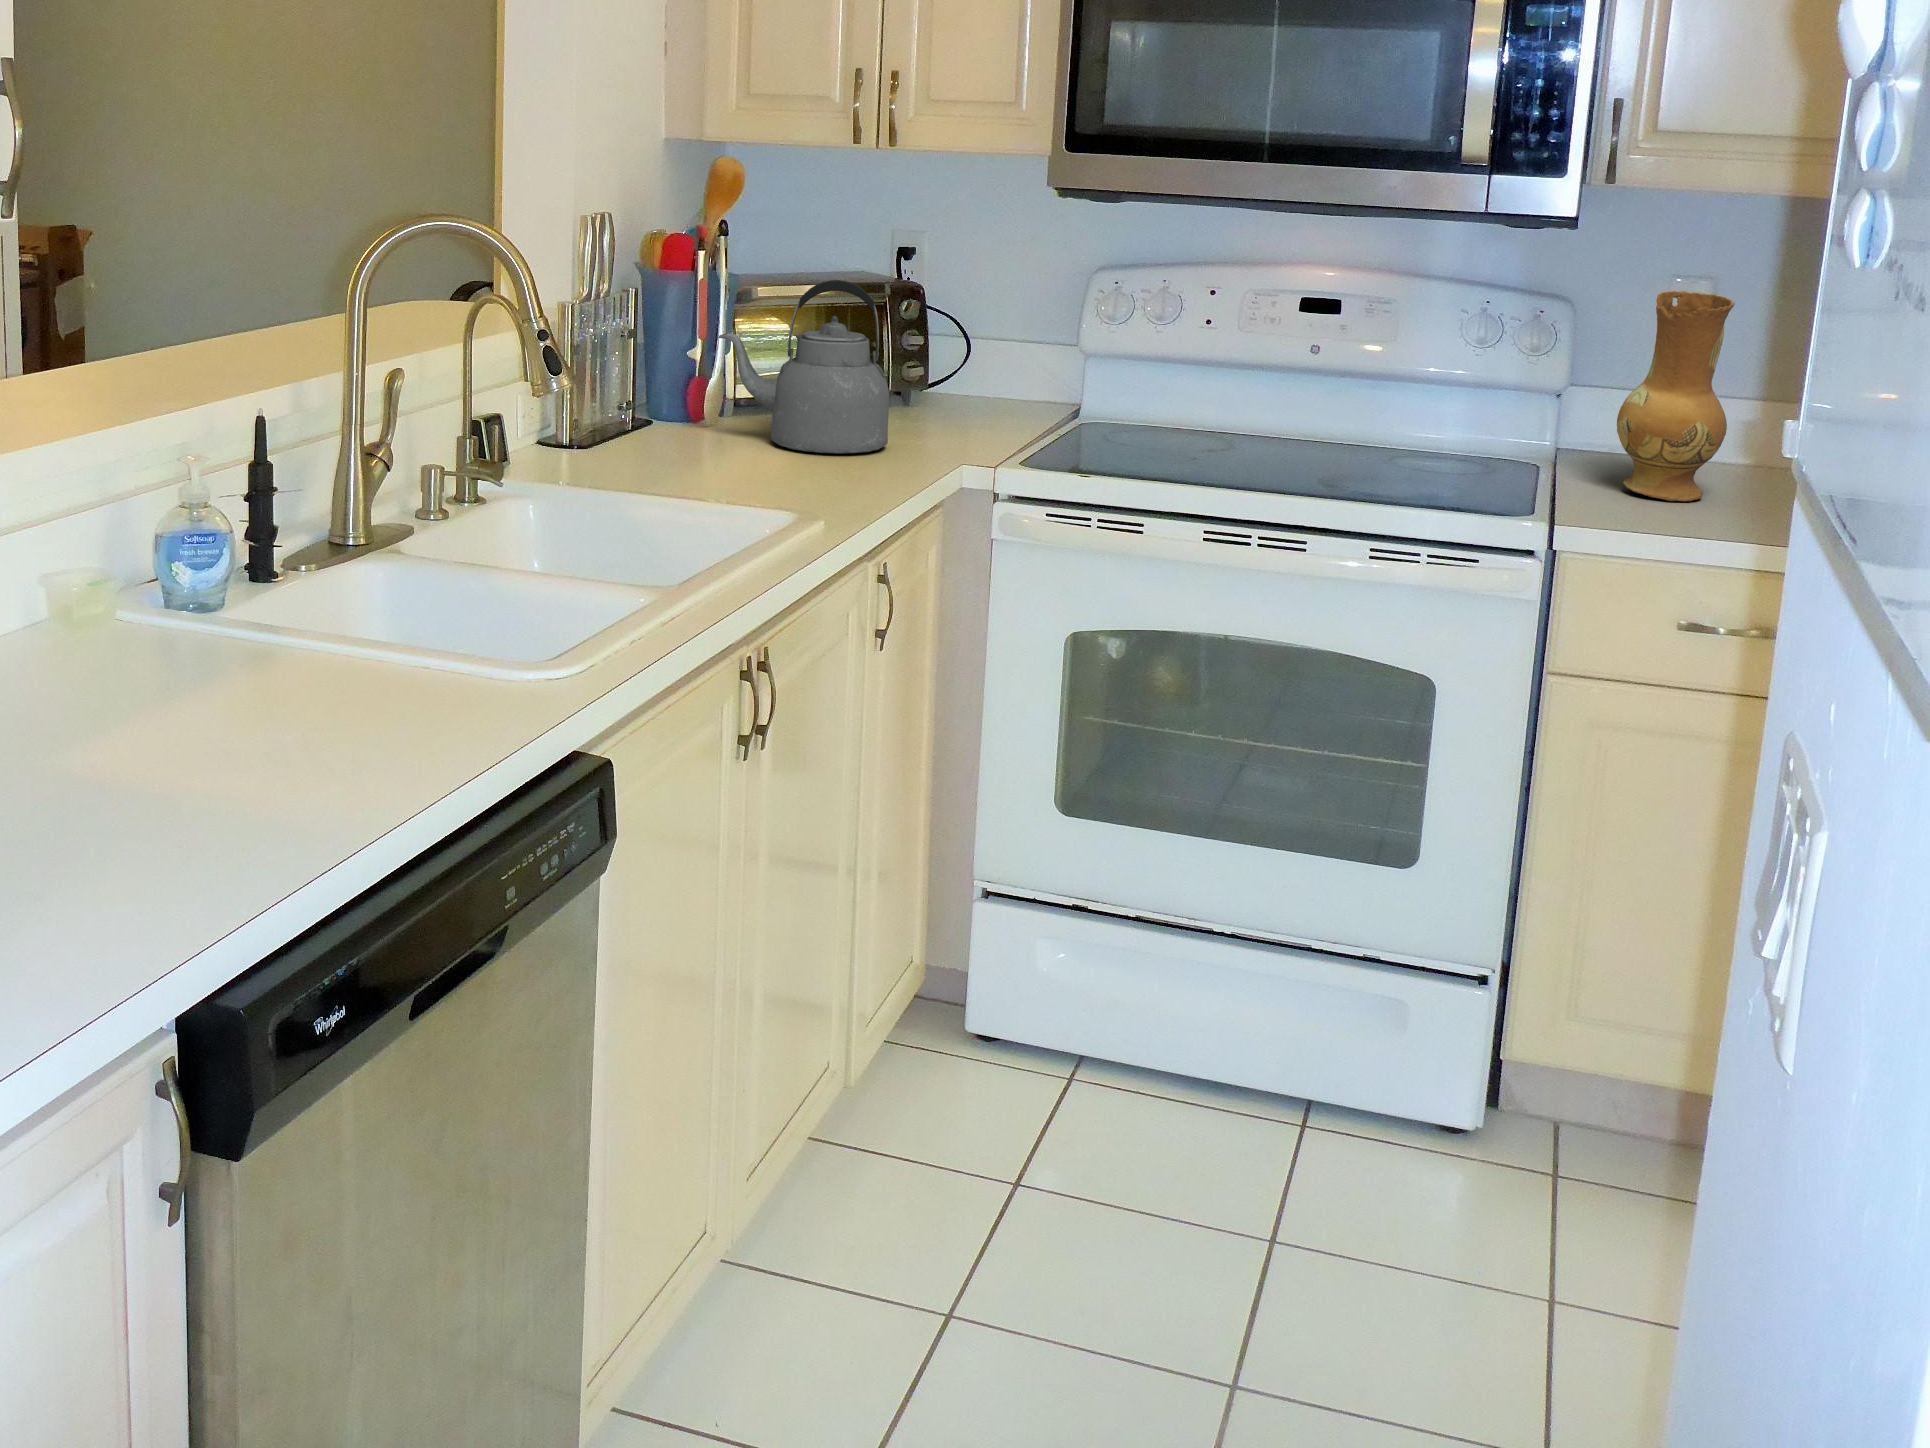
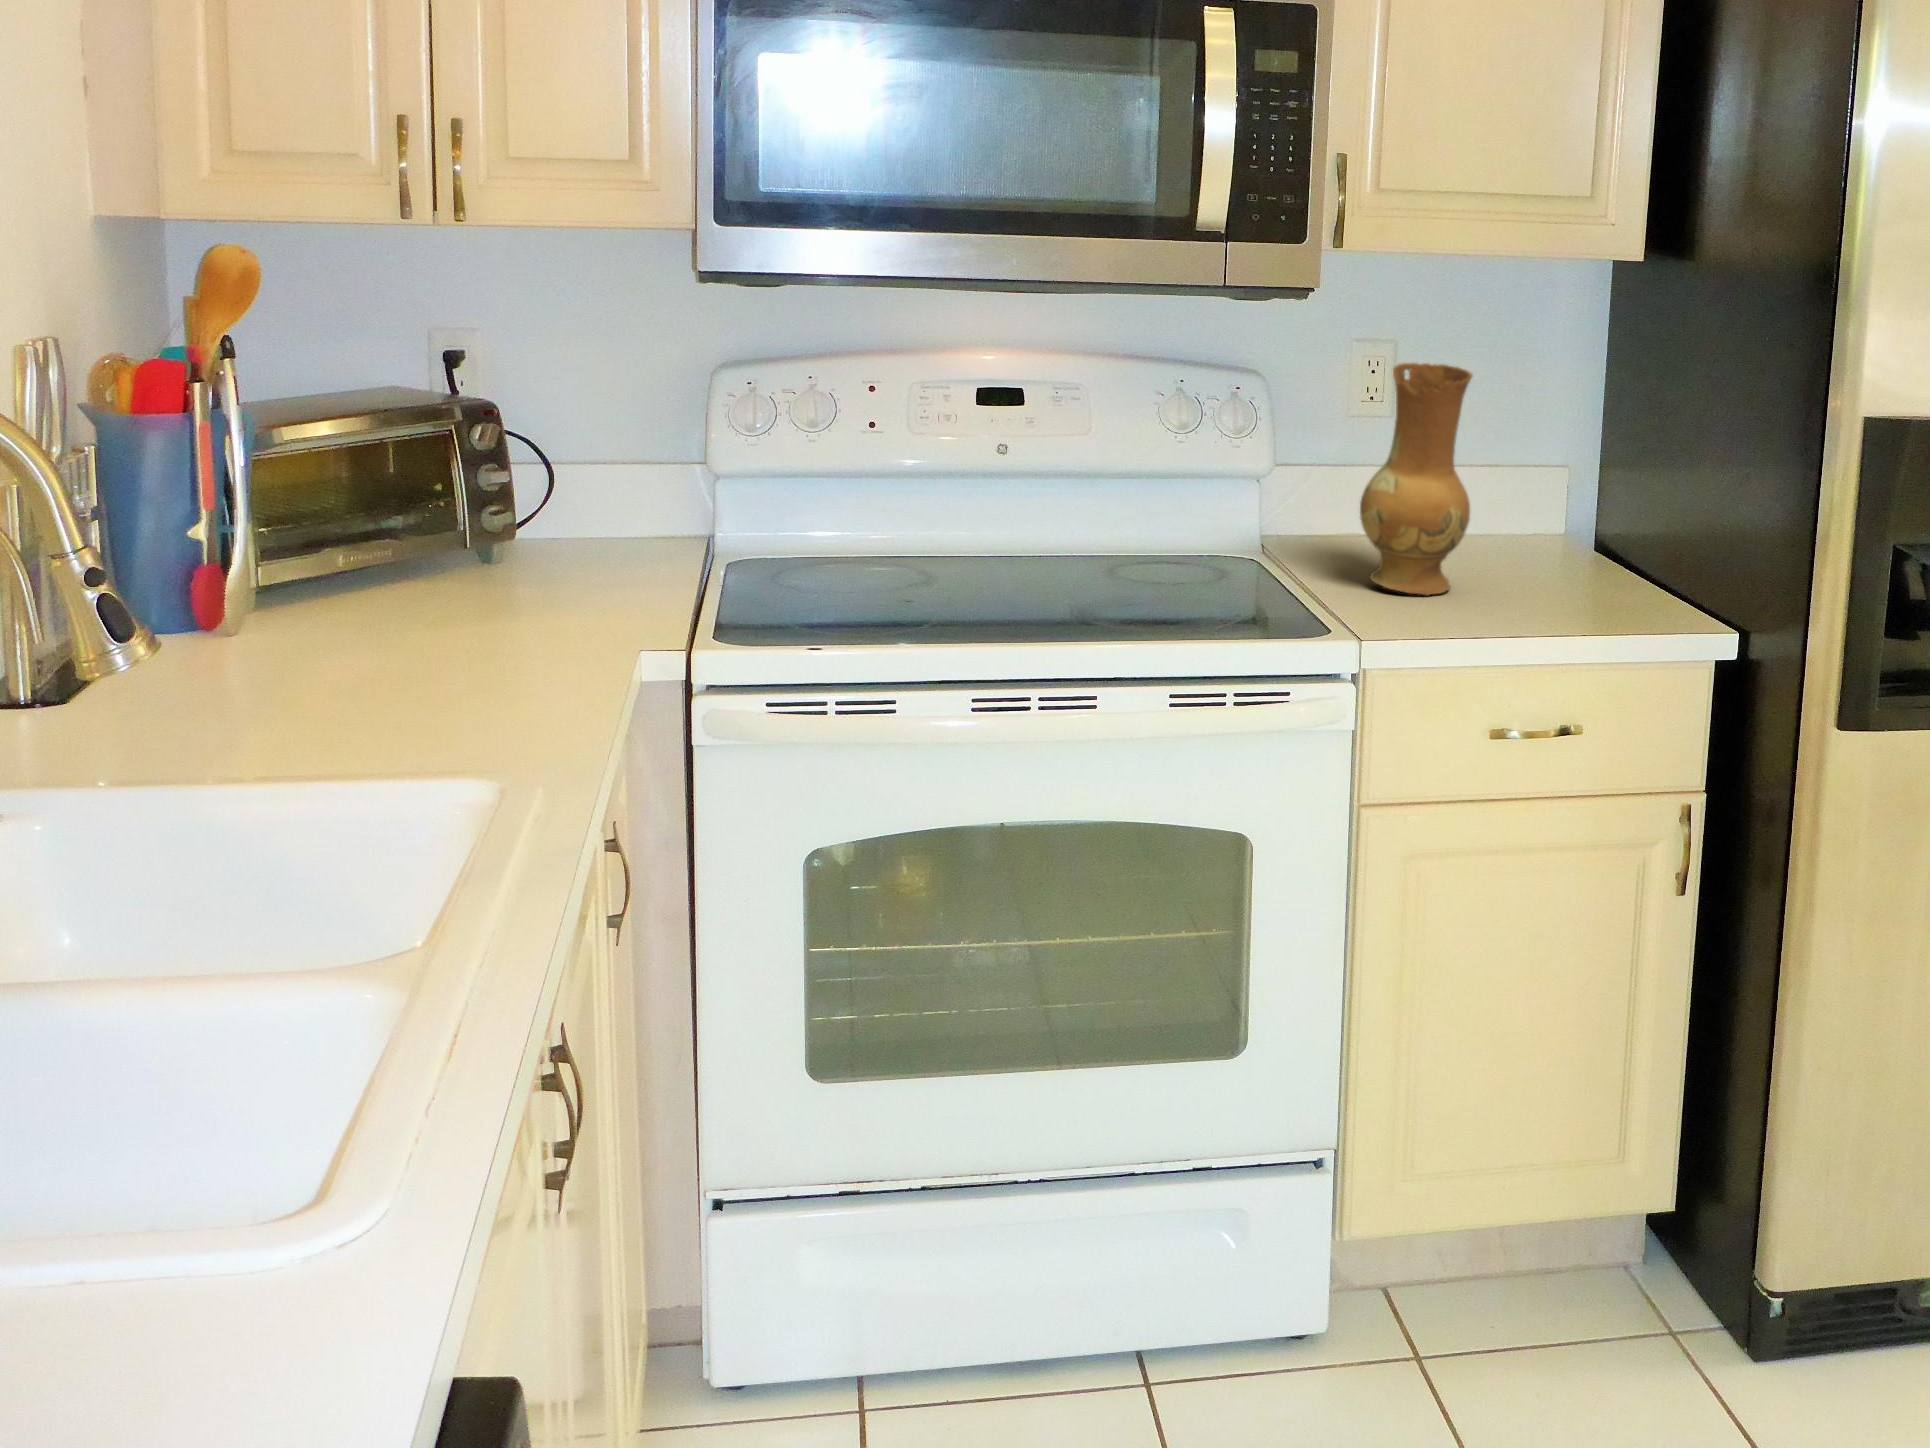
kettle: present [719,280,889,453] -> none [272,413,529,655]

